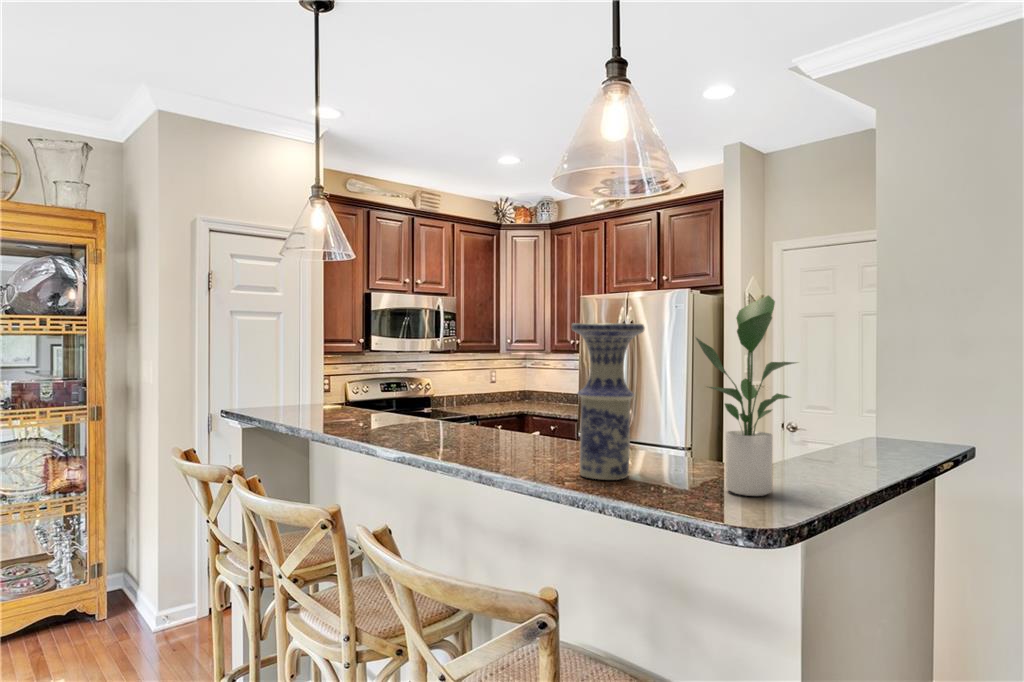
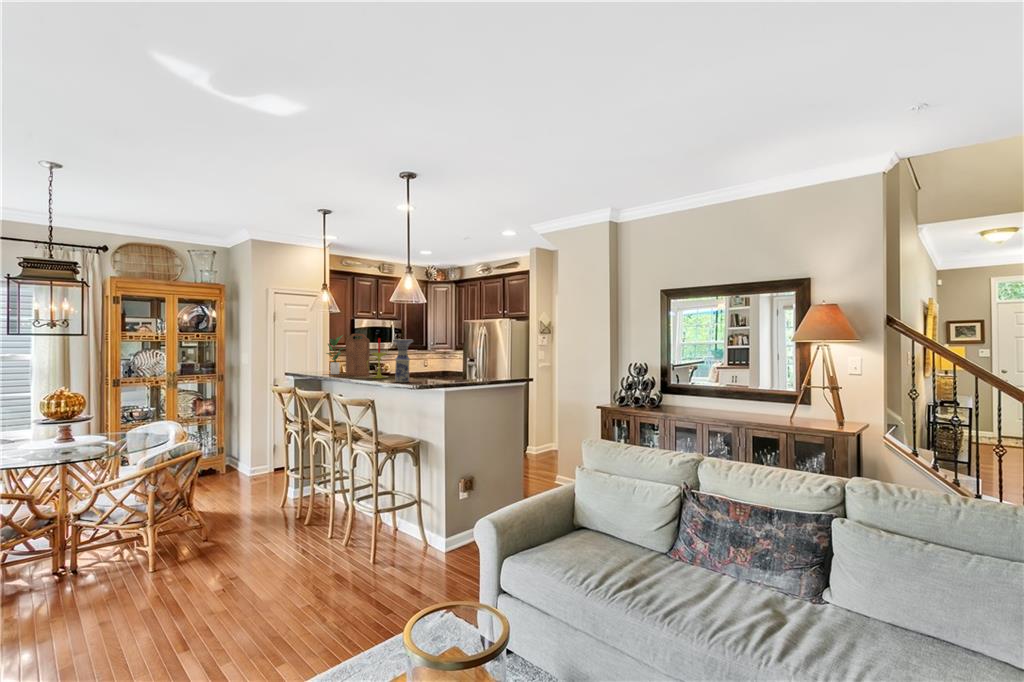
potted plant: present [696,296,796,496] -> present [326,335,344,374]
cutting board: none [378,312,444,428] -> present [346,334,370,376]
candle: none [449,319,509,445] -> present [367,338,387,378]

